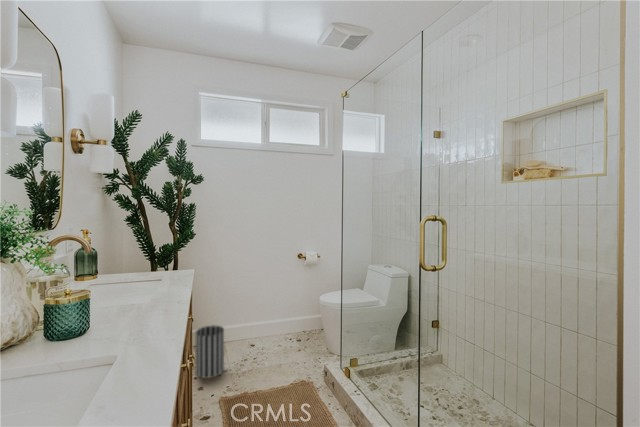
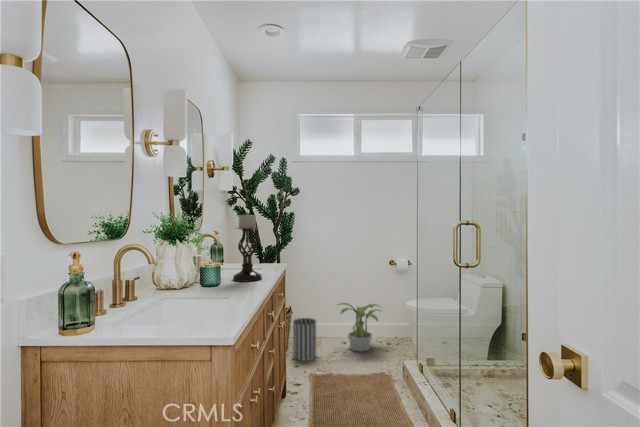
candle holder: none [115,203,166,315] -> present [233,213,262,281]
potted plant: none [245,302,294,354] -> present [339,303,378,351]

